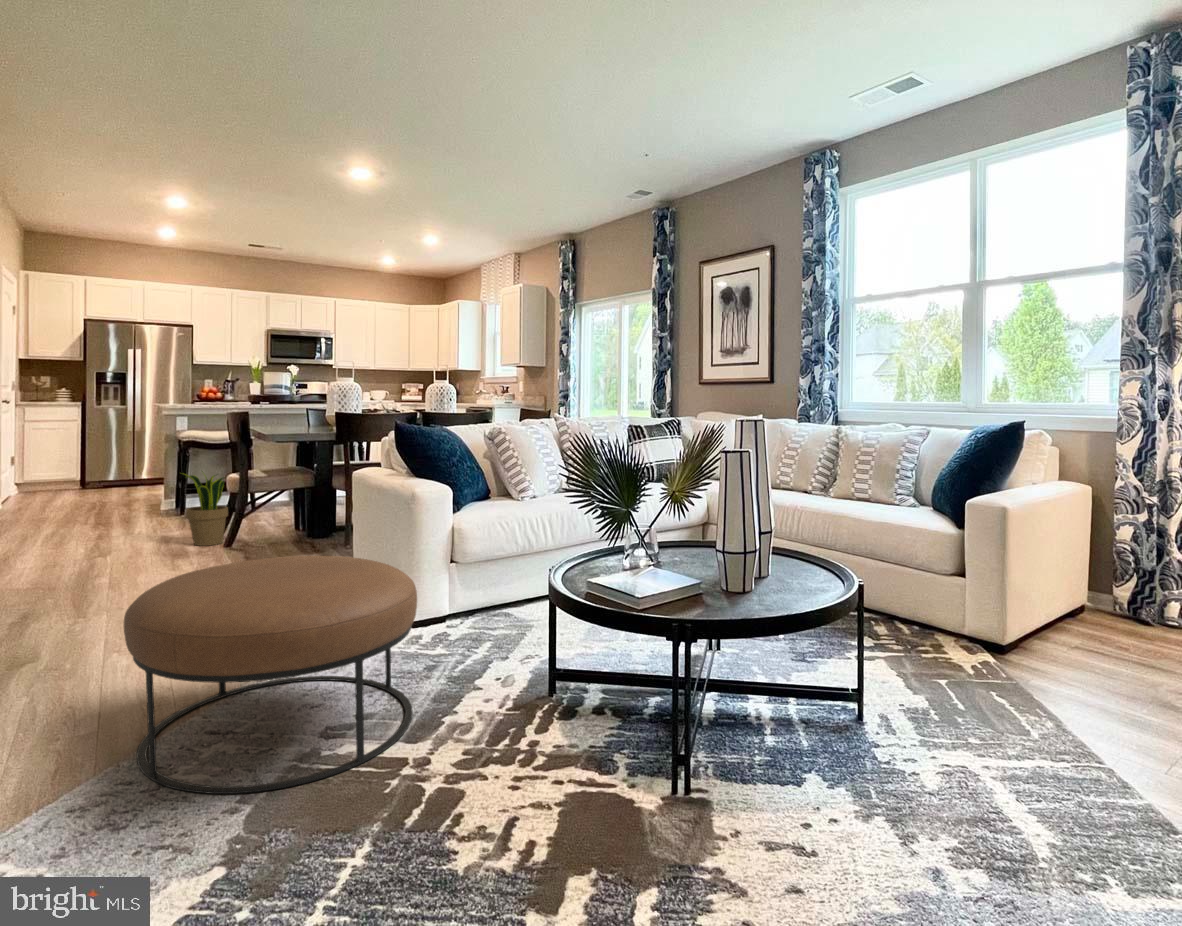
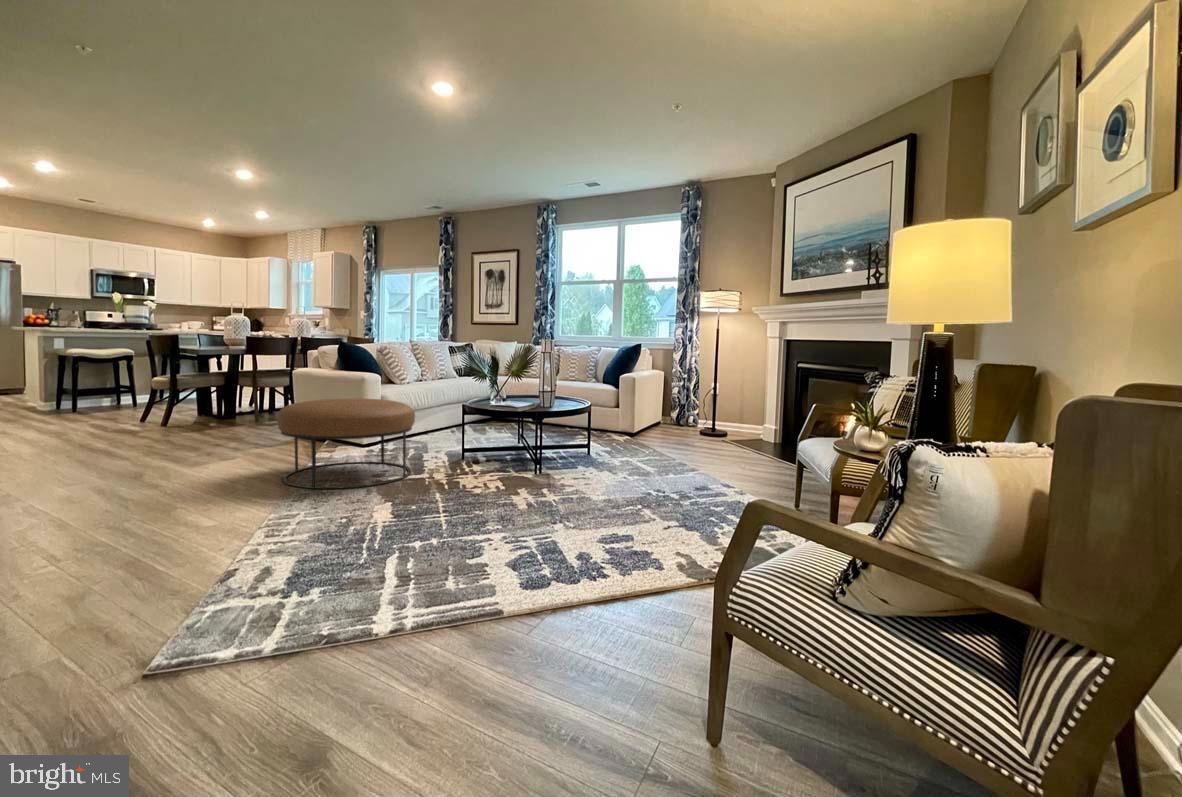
potted plant: present [184,471,228,546] -> none [106,374,148,430]

